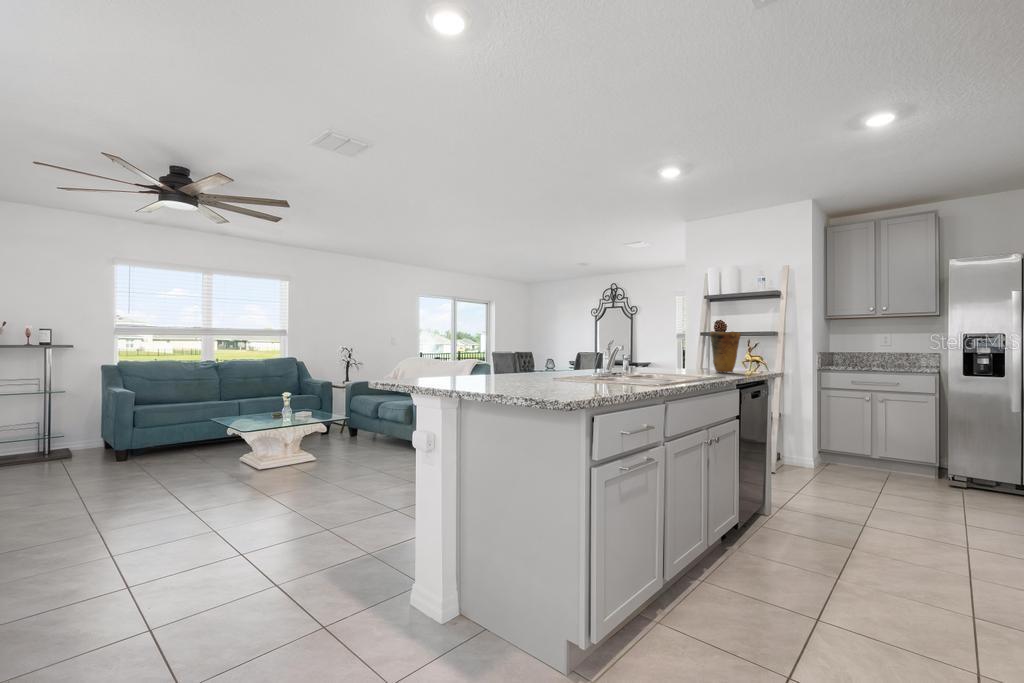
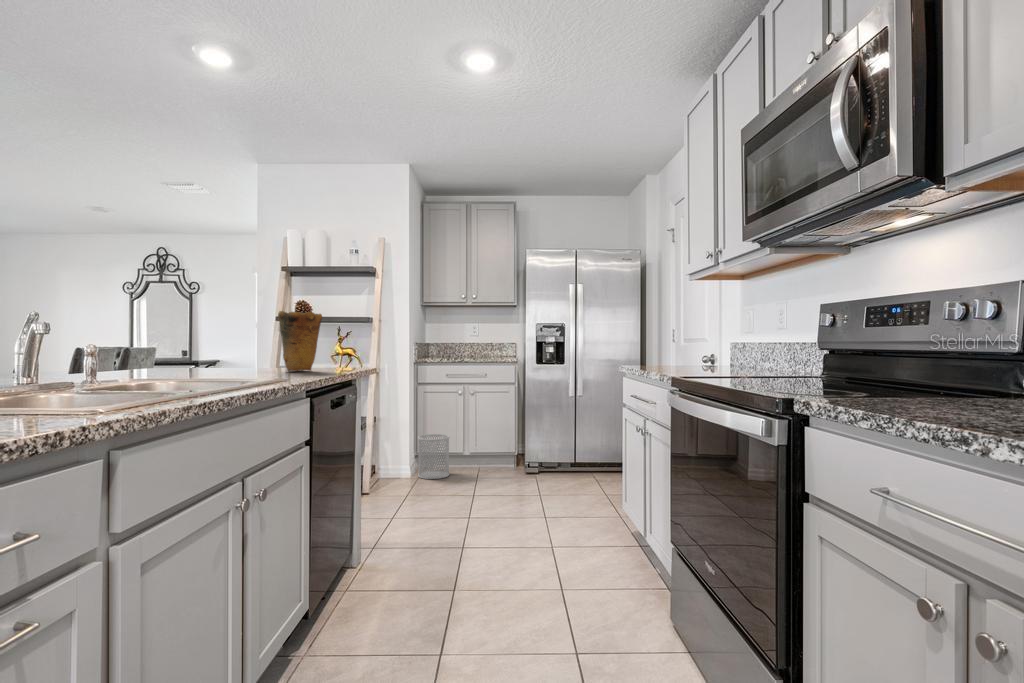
wastebasket: none [822,433,856,474] -> present [418,434,450,479]

